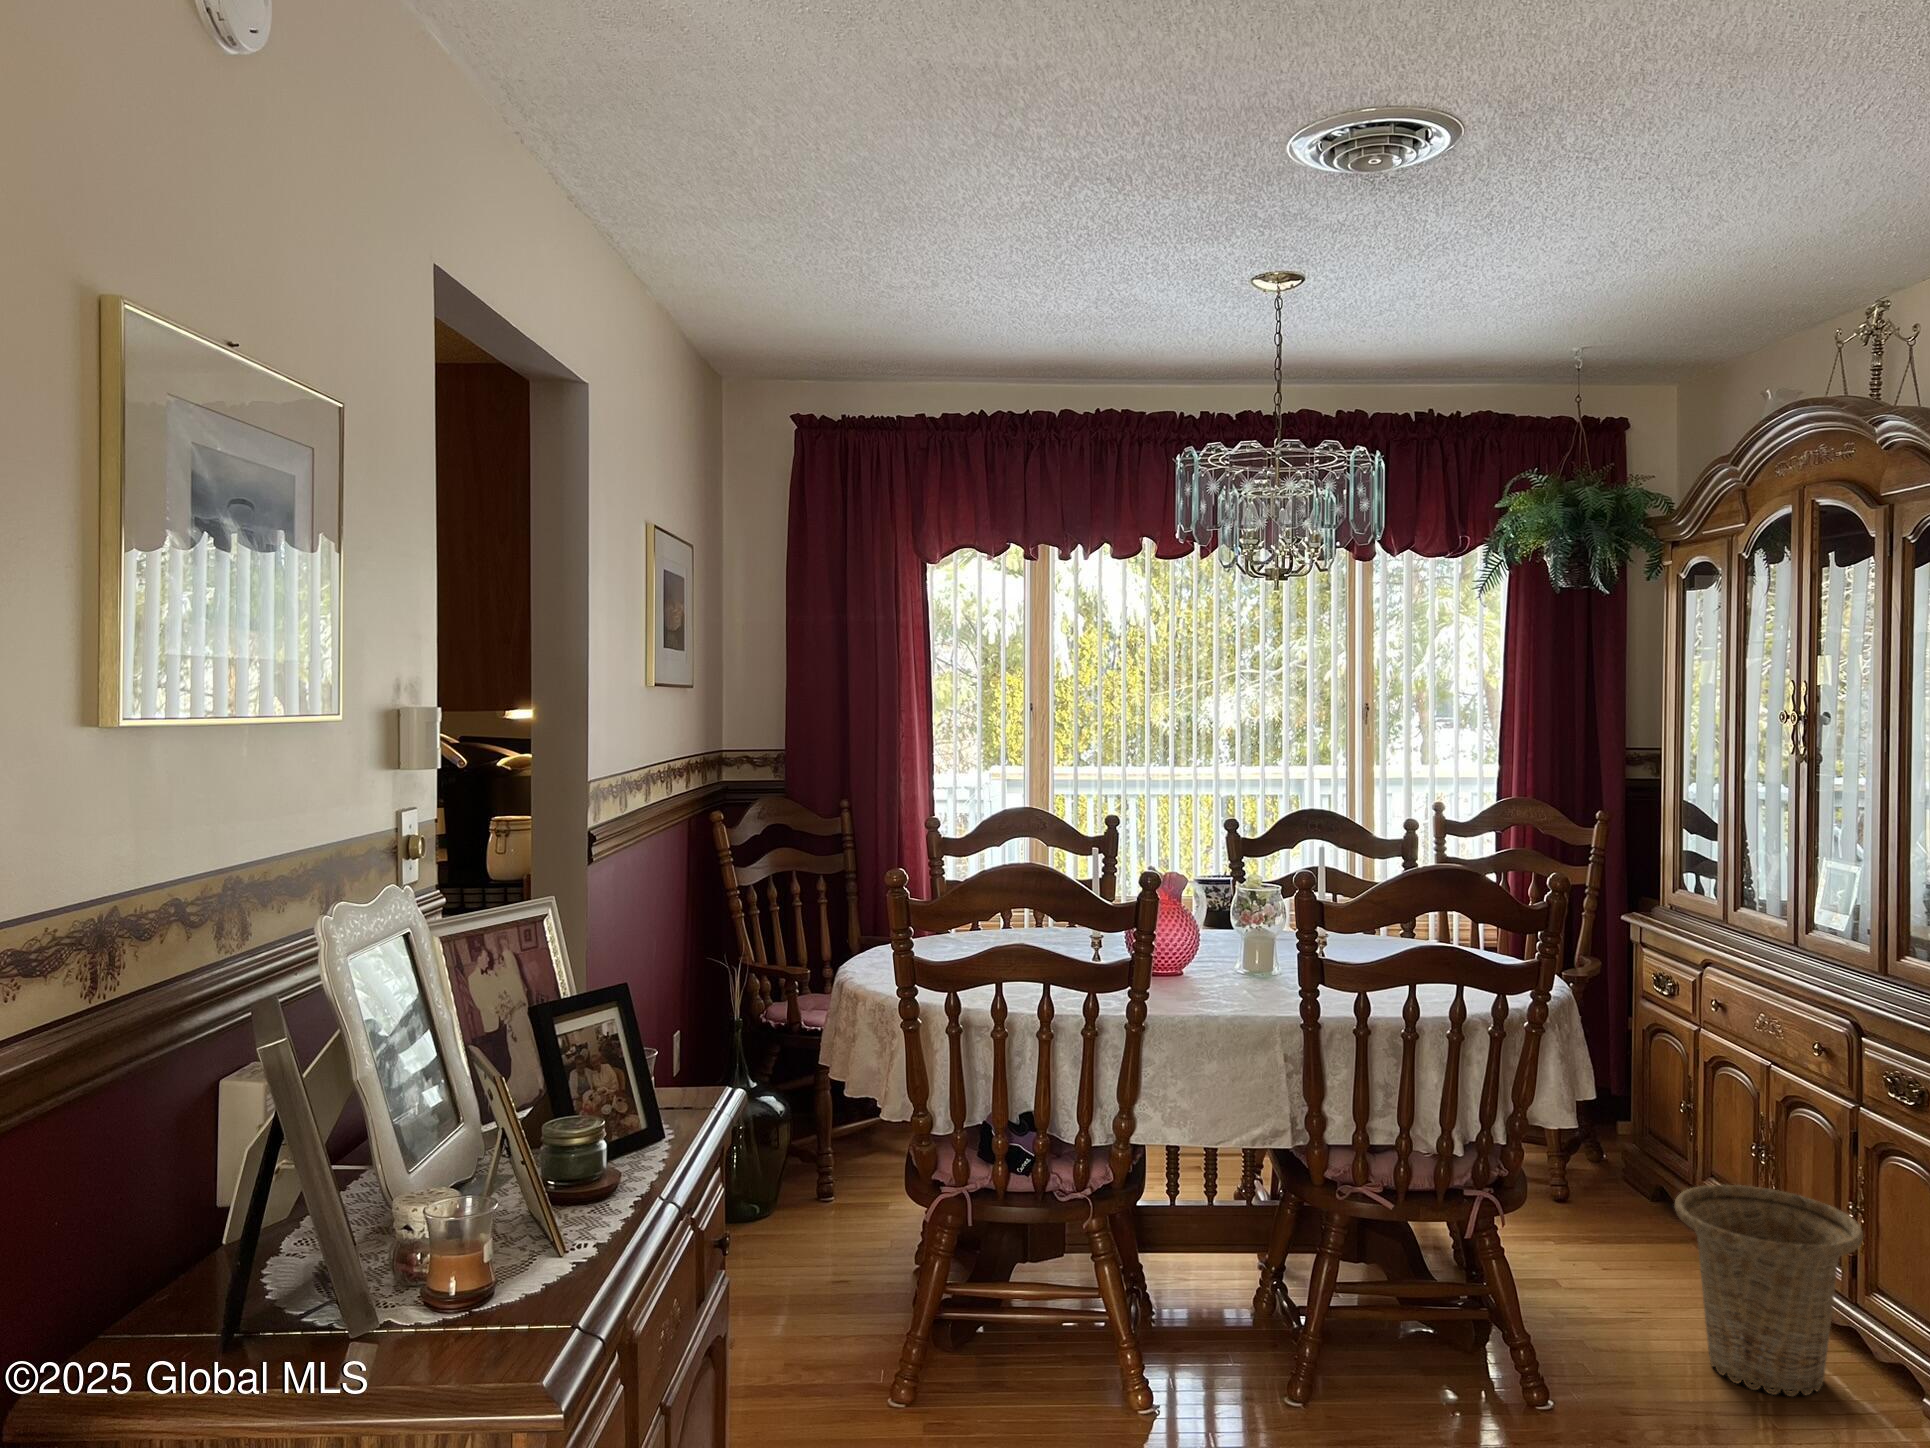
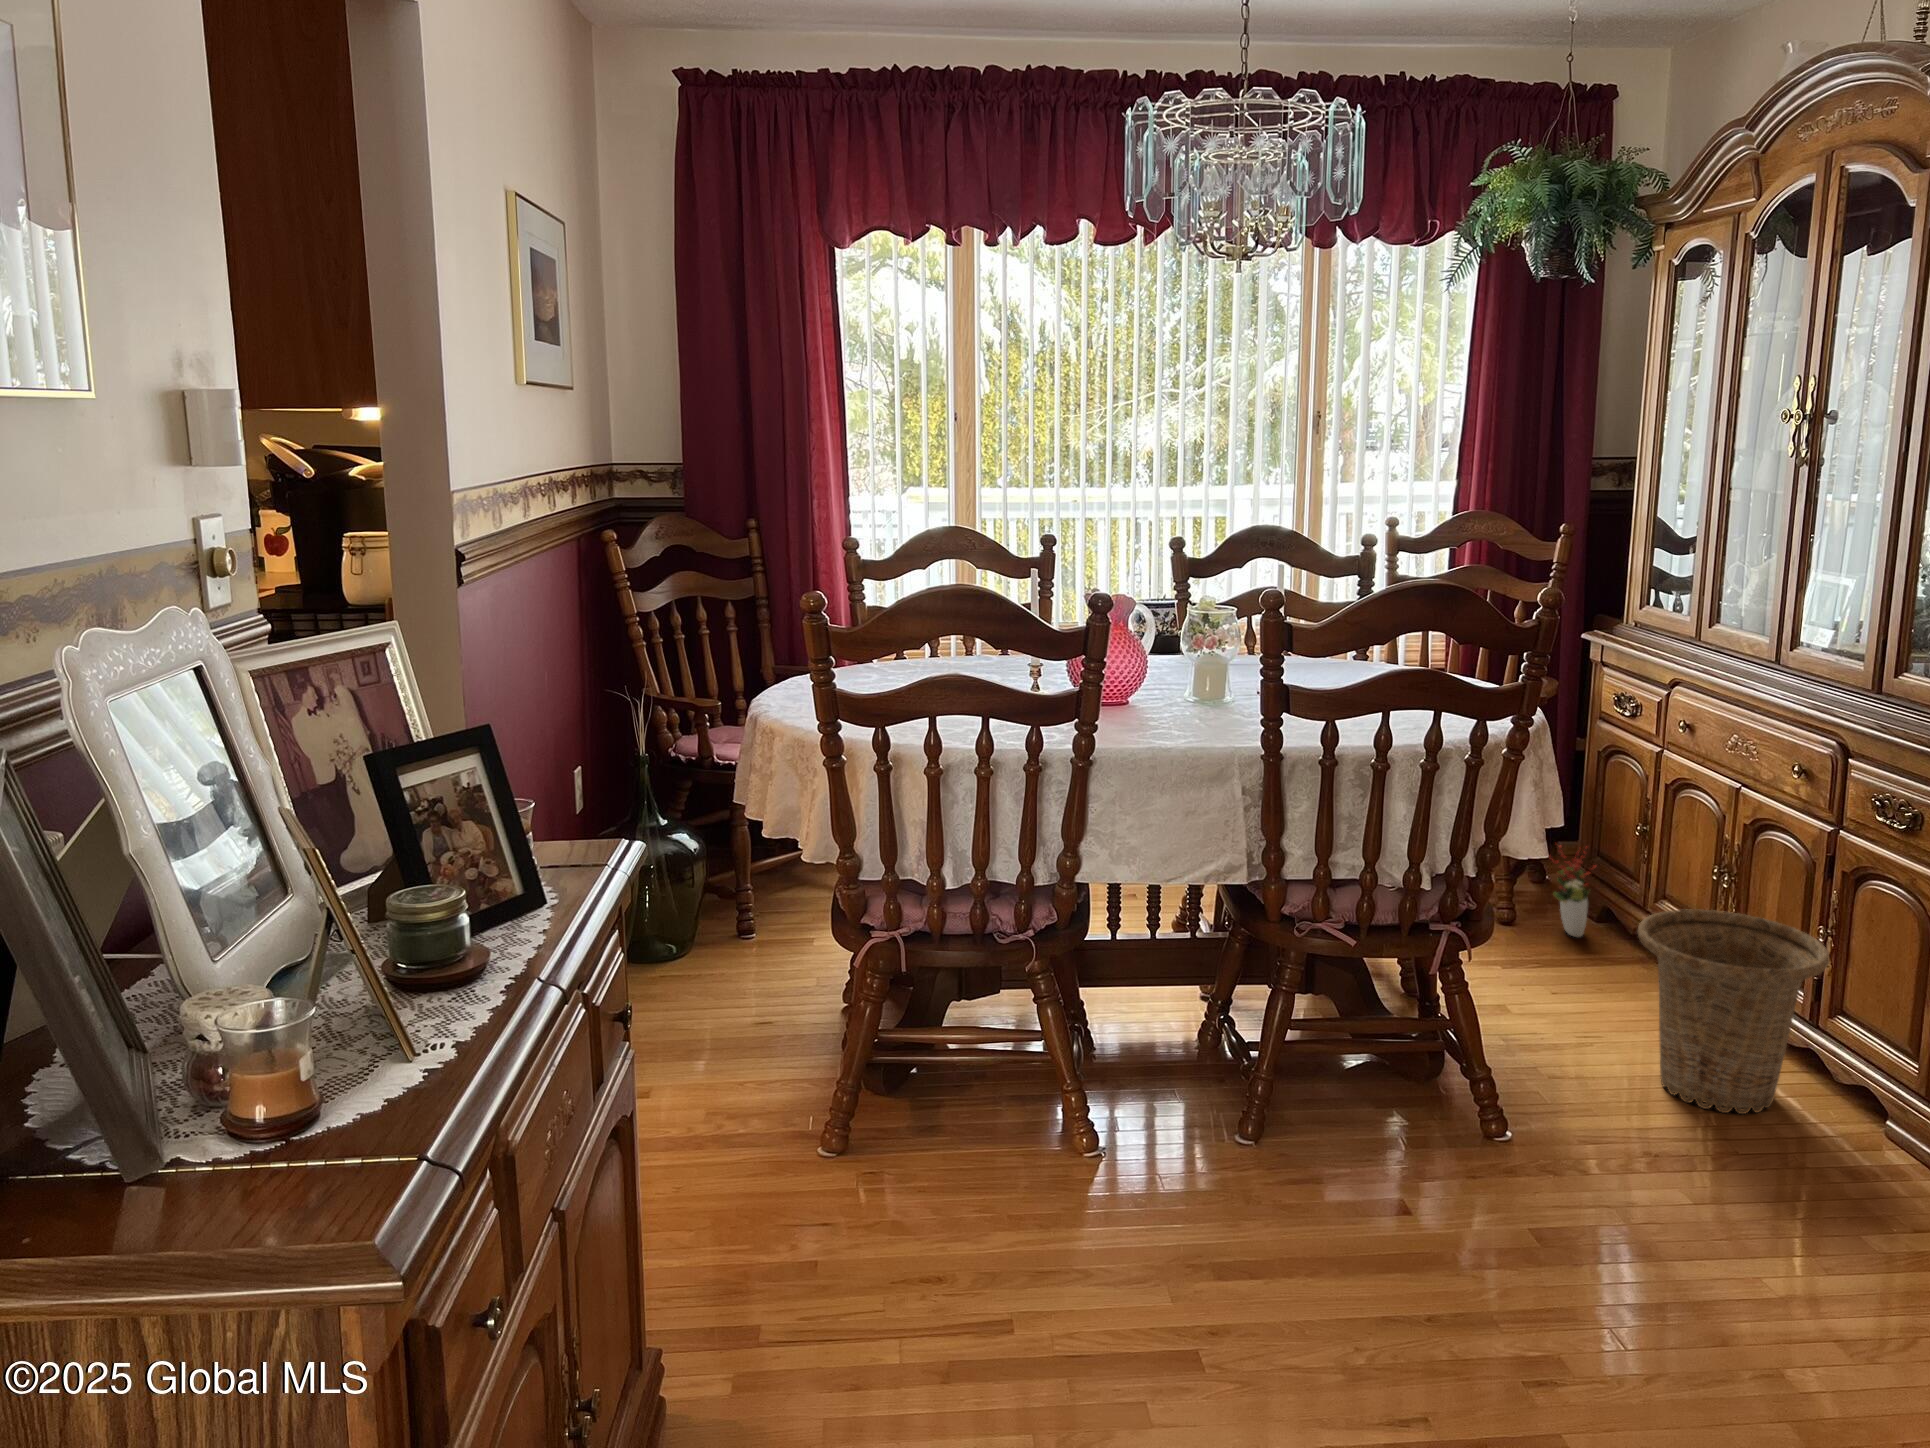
decorative plant: none [1596,1118,1646,1215] -> present [1553,844,1596,937]

